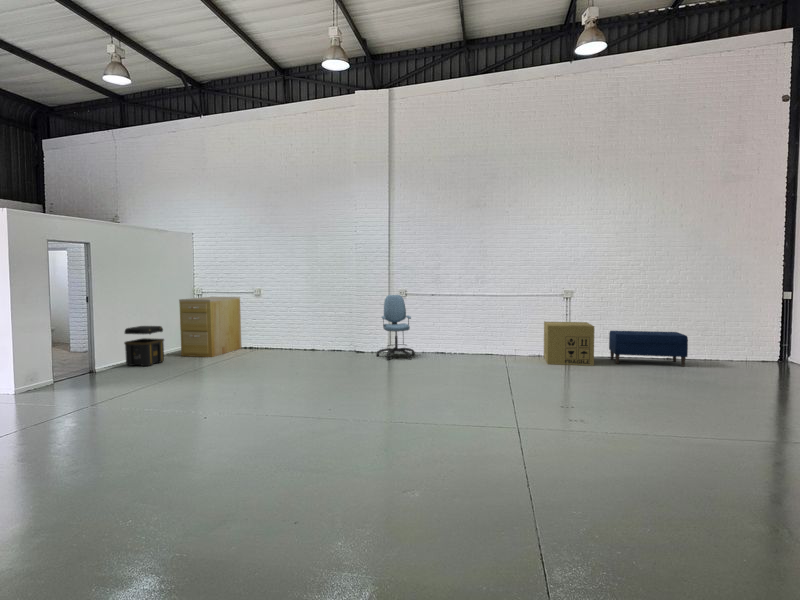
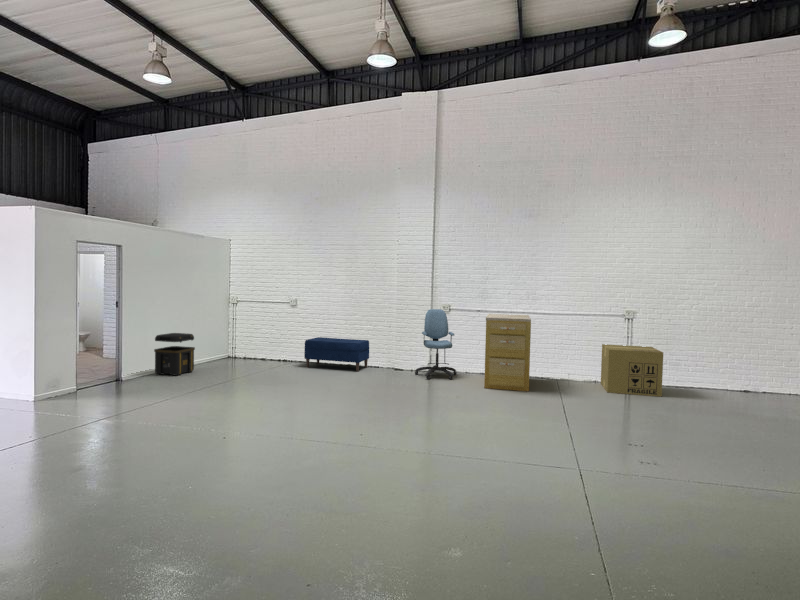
filing cabinet: present [179,297,242,357] -> present [484,314,531,391]
bench: present [609,331,688,367] -> present [304,337,369,372]

